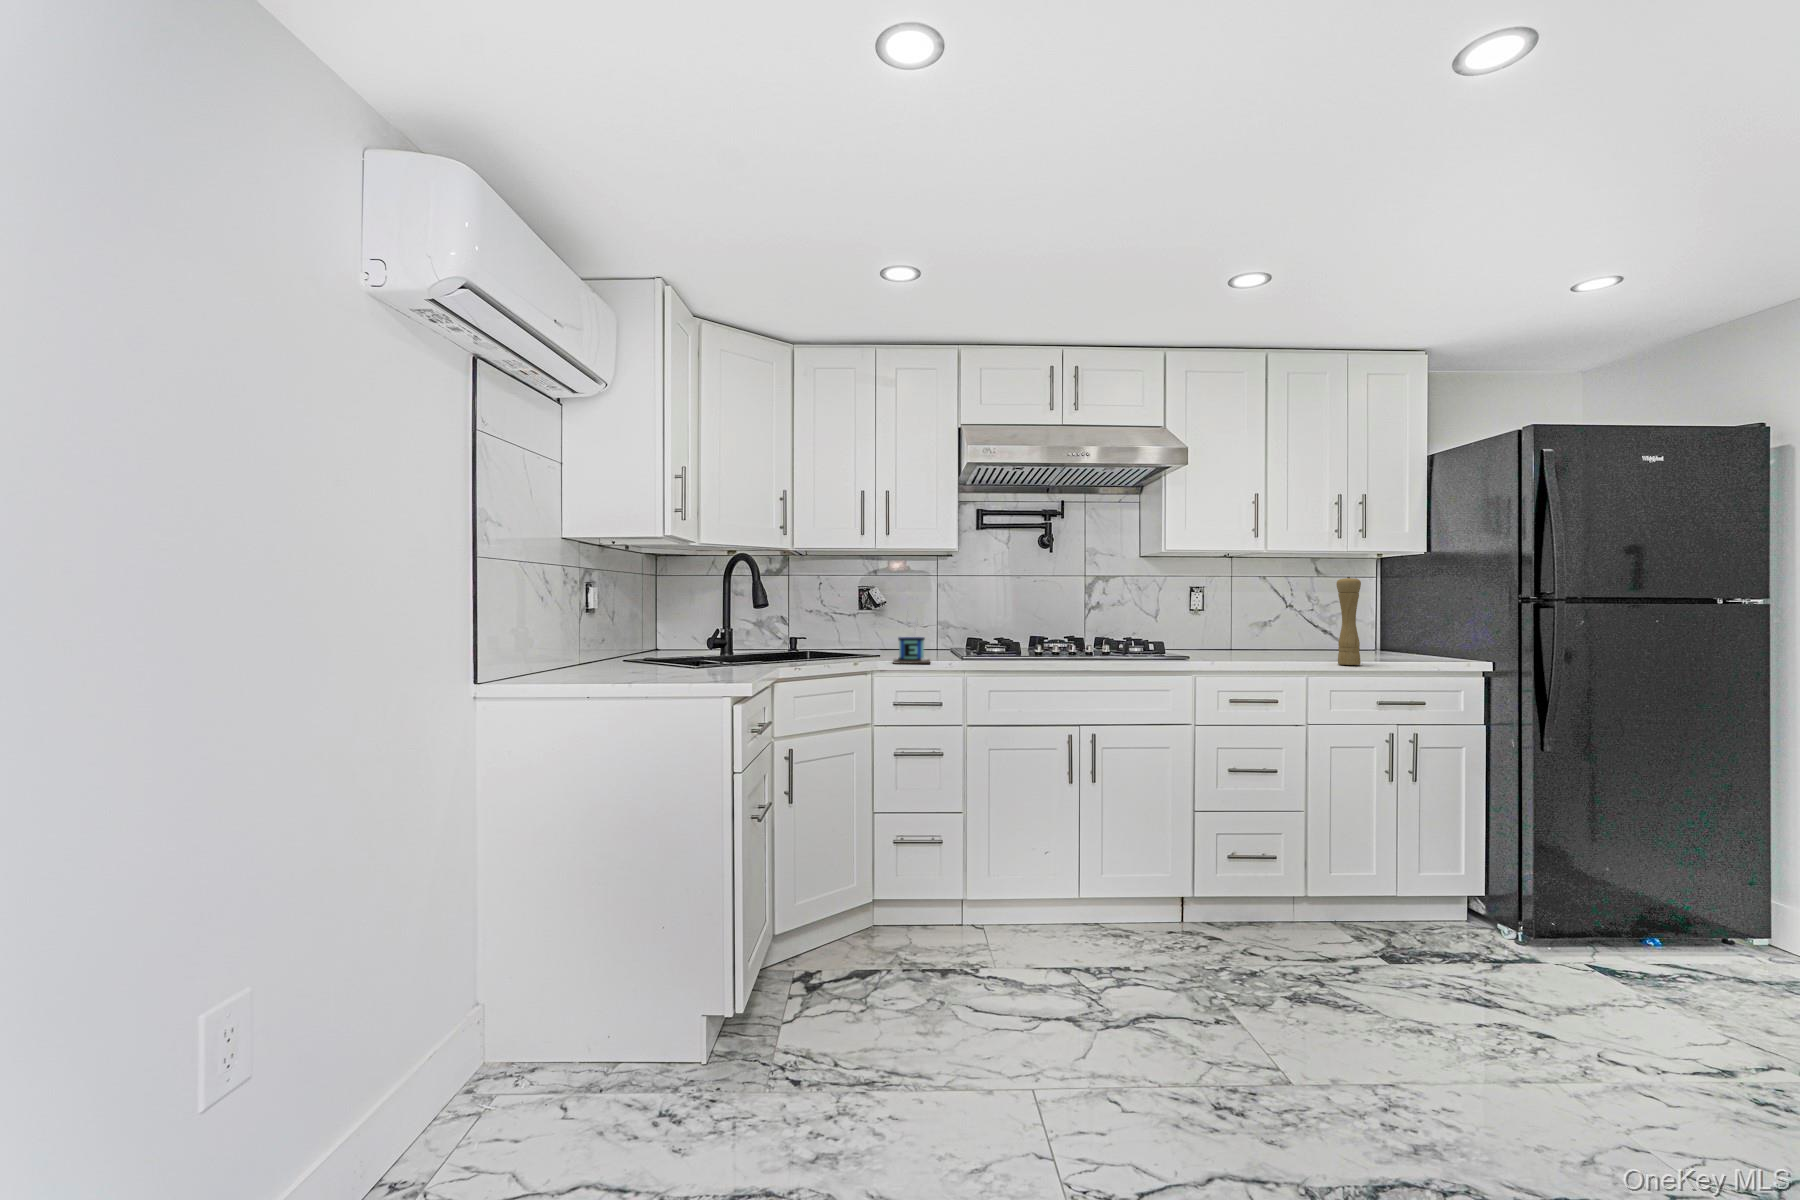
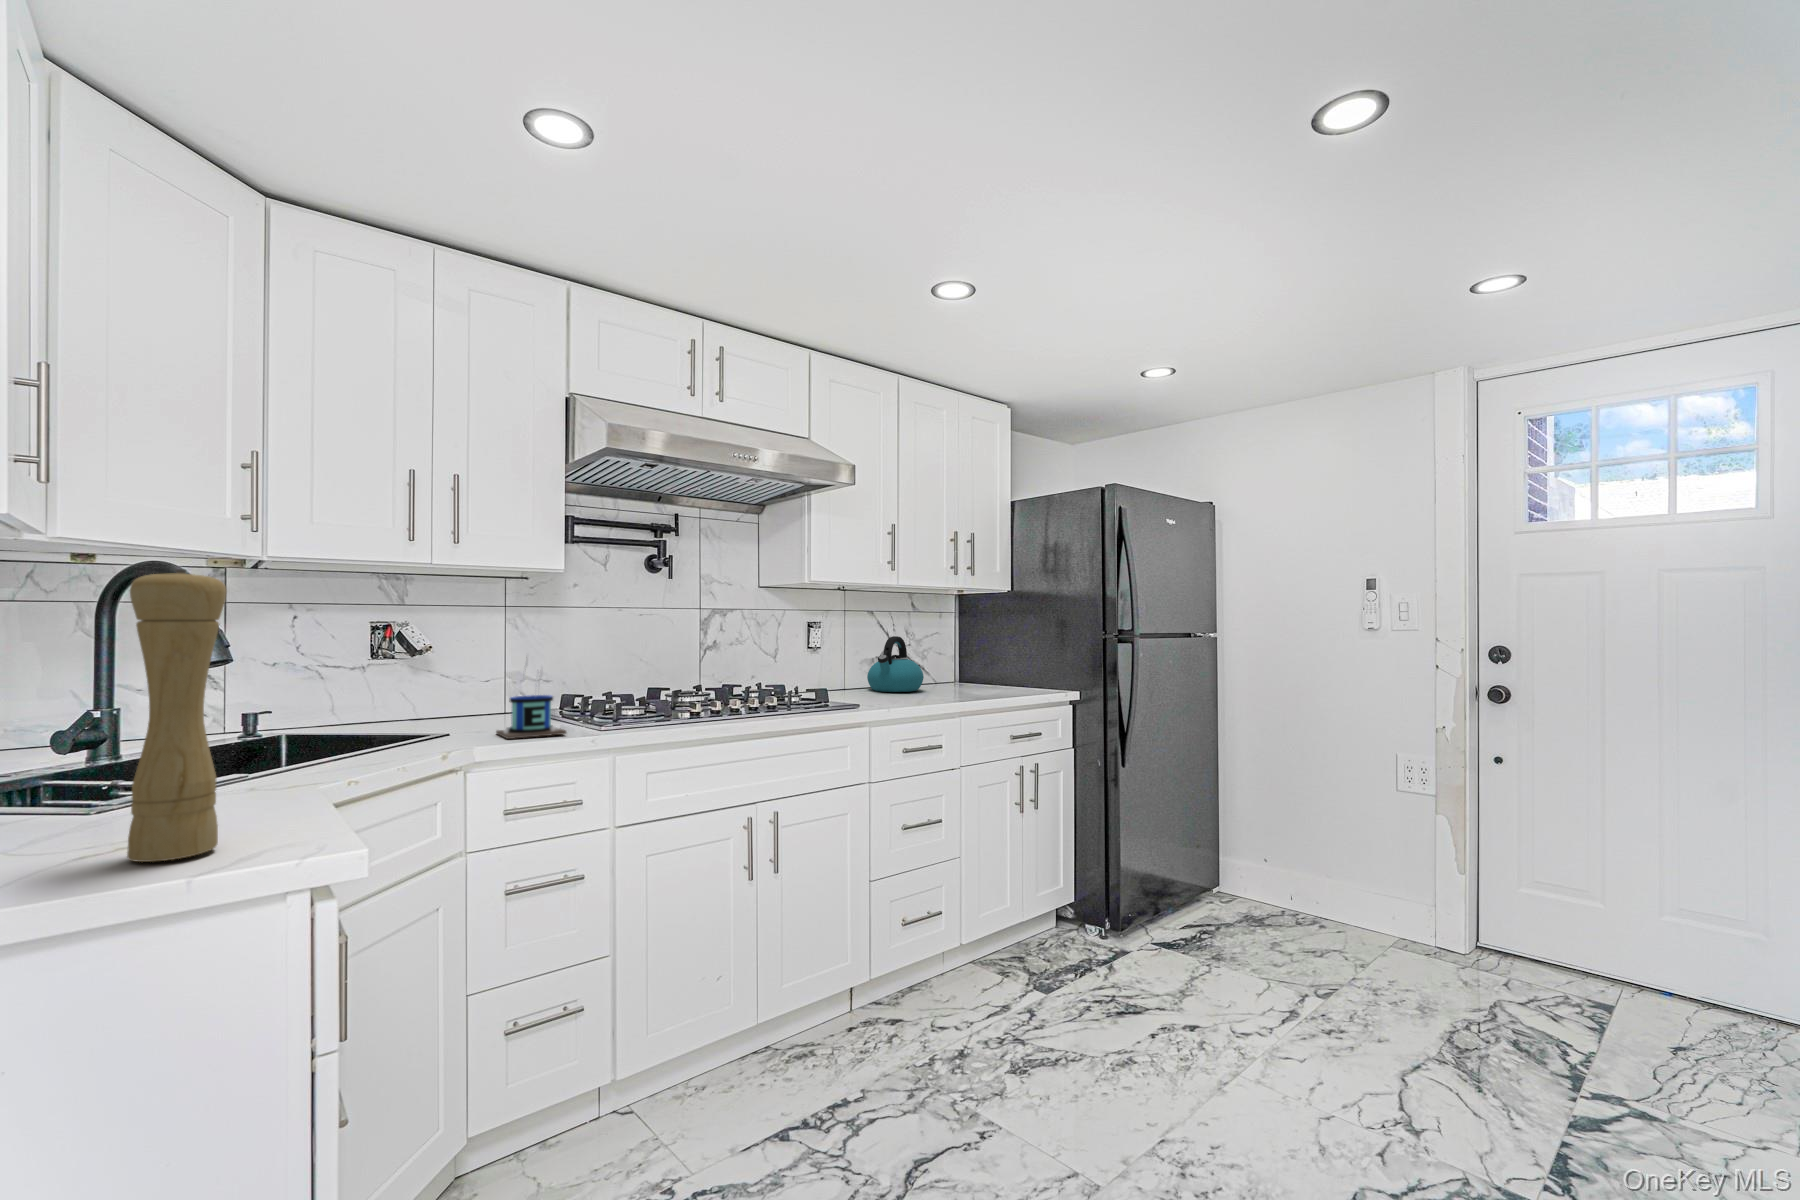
pepper mill: present [1336,577,1361,665] -> present [127,569,226,862]
kettle: none [1245,602,1305,655] -> present [867,636,924,692]

